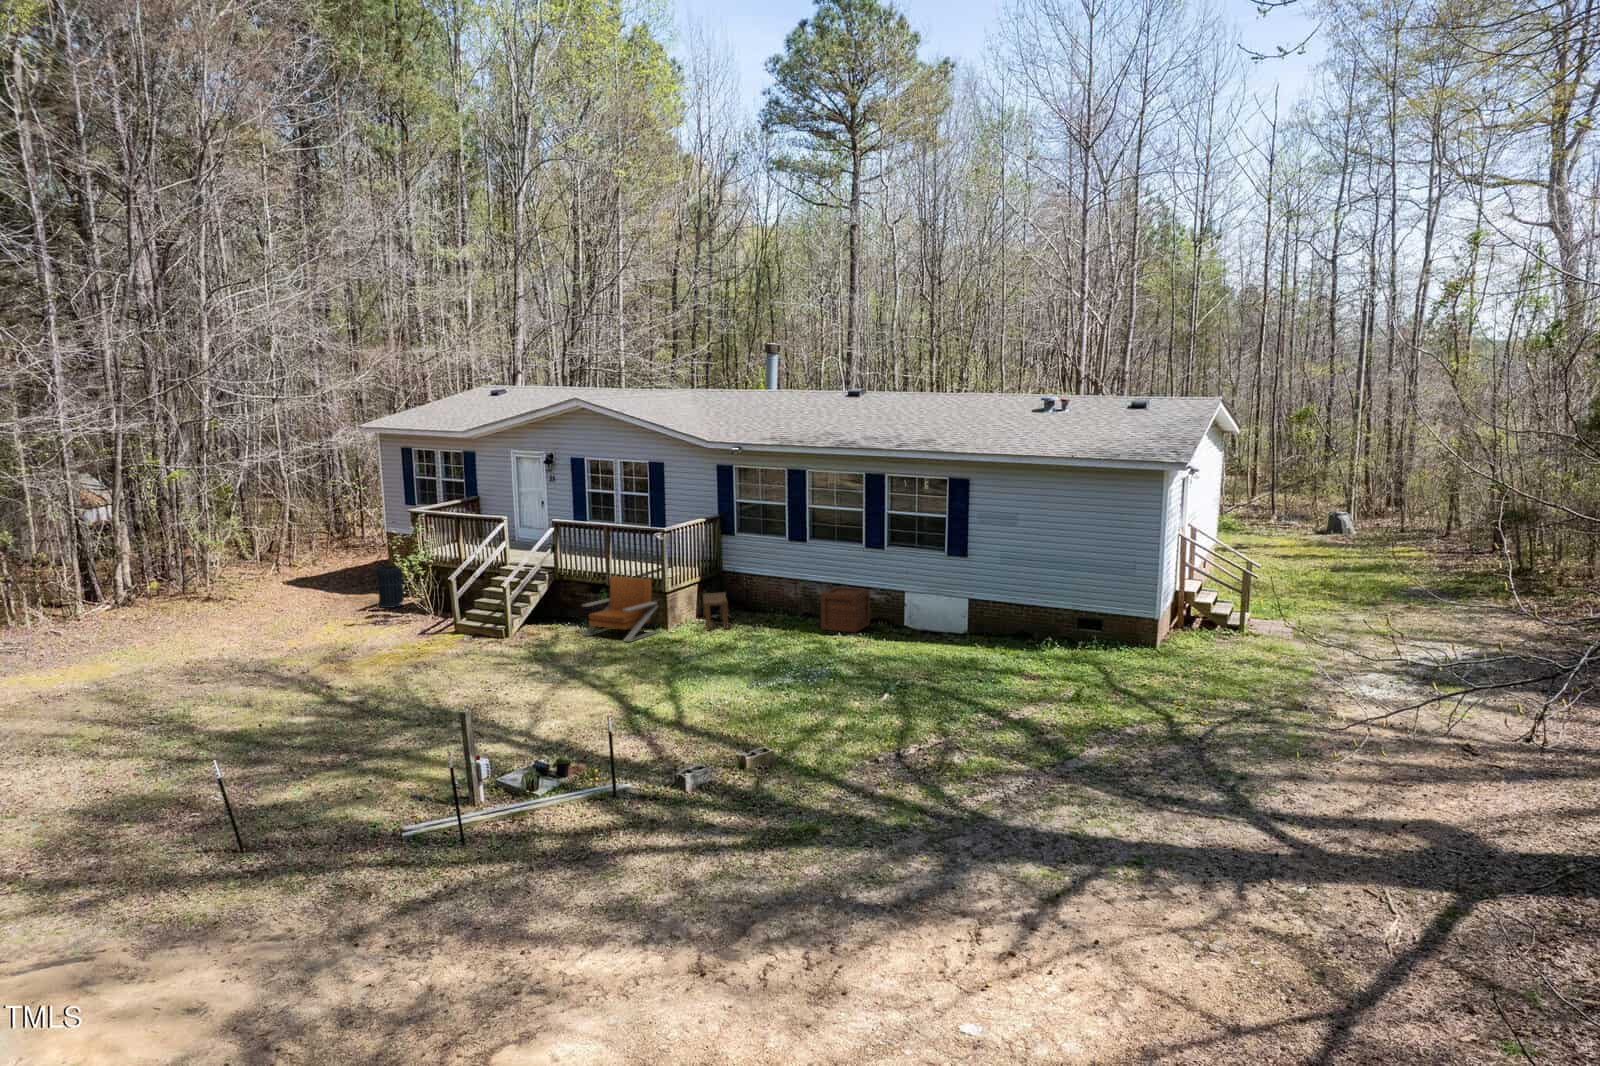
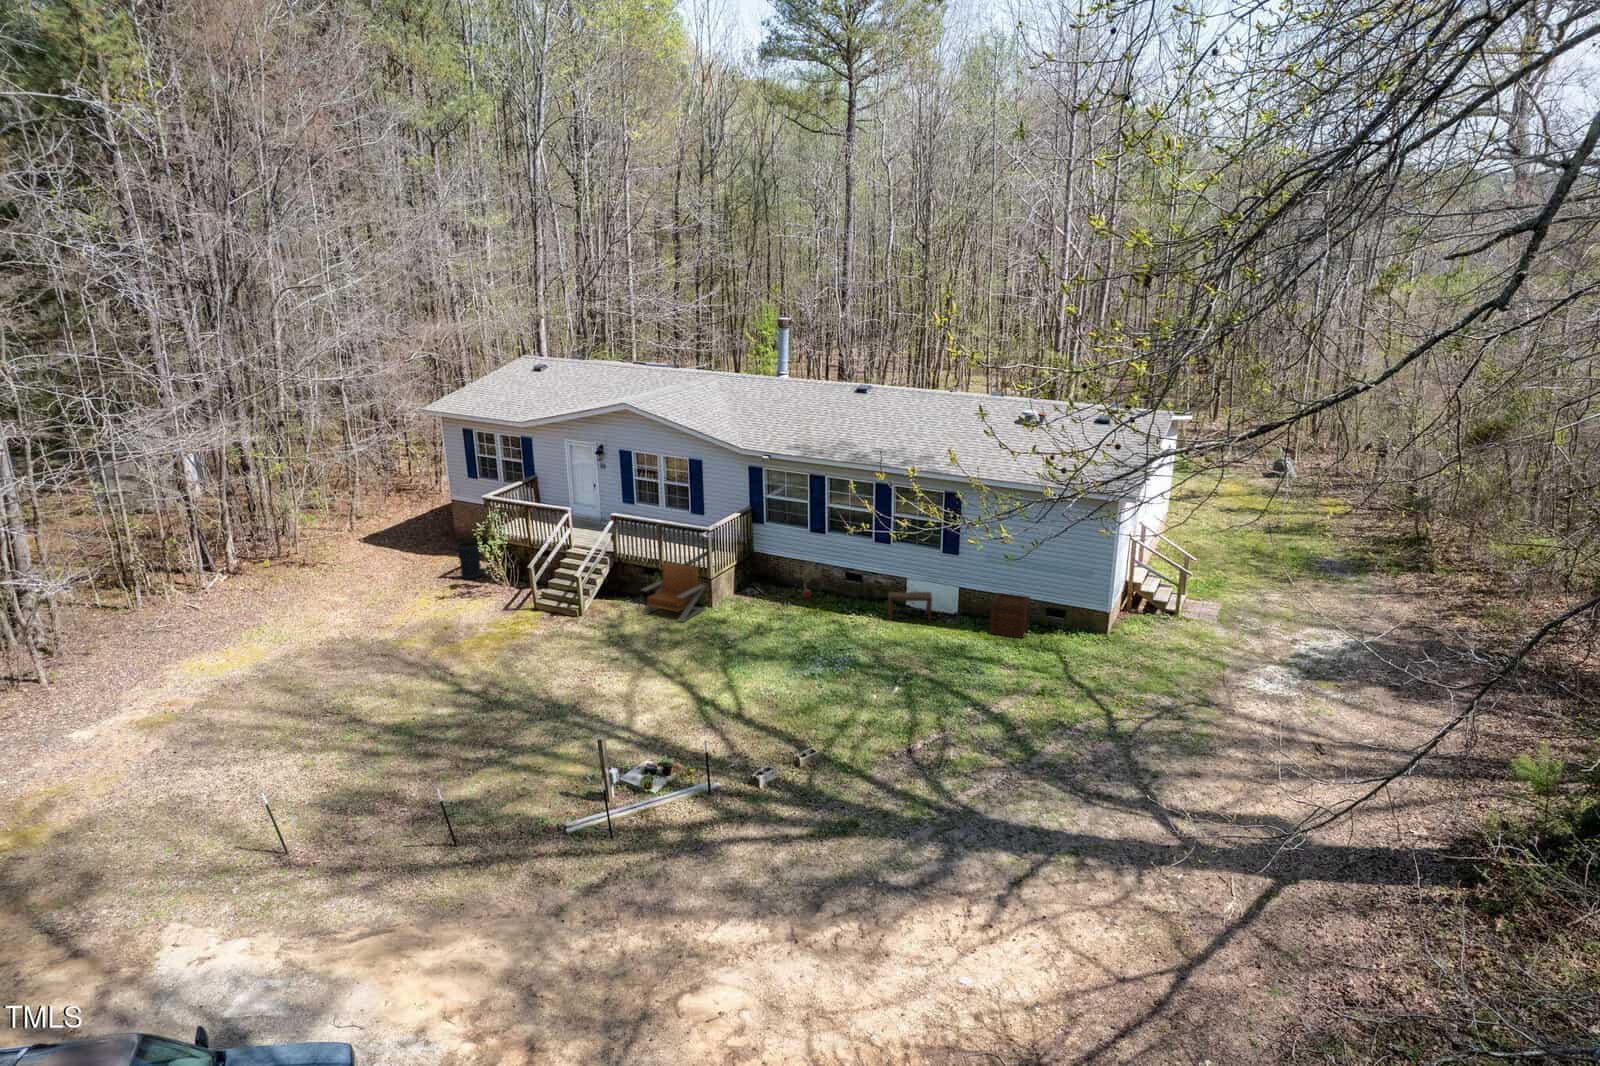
potted tree: none [769,574,804,622] -> present [794,561,821,598]
wooden crate: present [821,587,870,633] -> present [990,593,1030,638]
bench: present [703,593,728,630] -> present [887,592,932,620]

